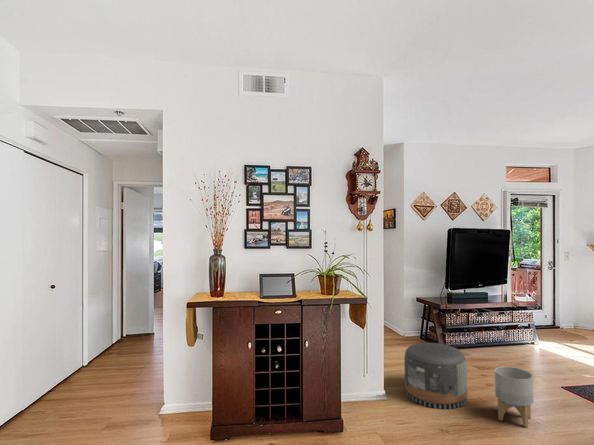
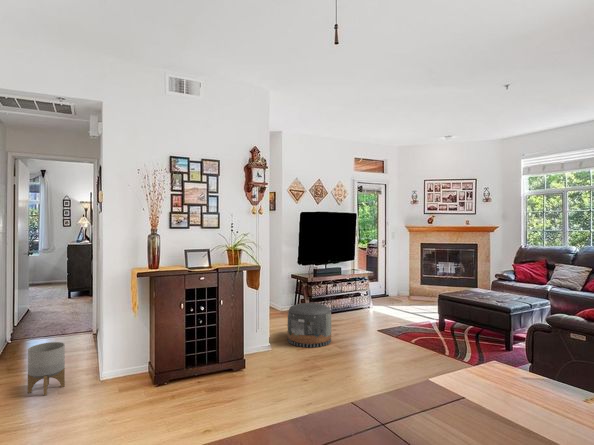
planter: present [494,366,534,427] -> present [28,342,65,395]

